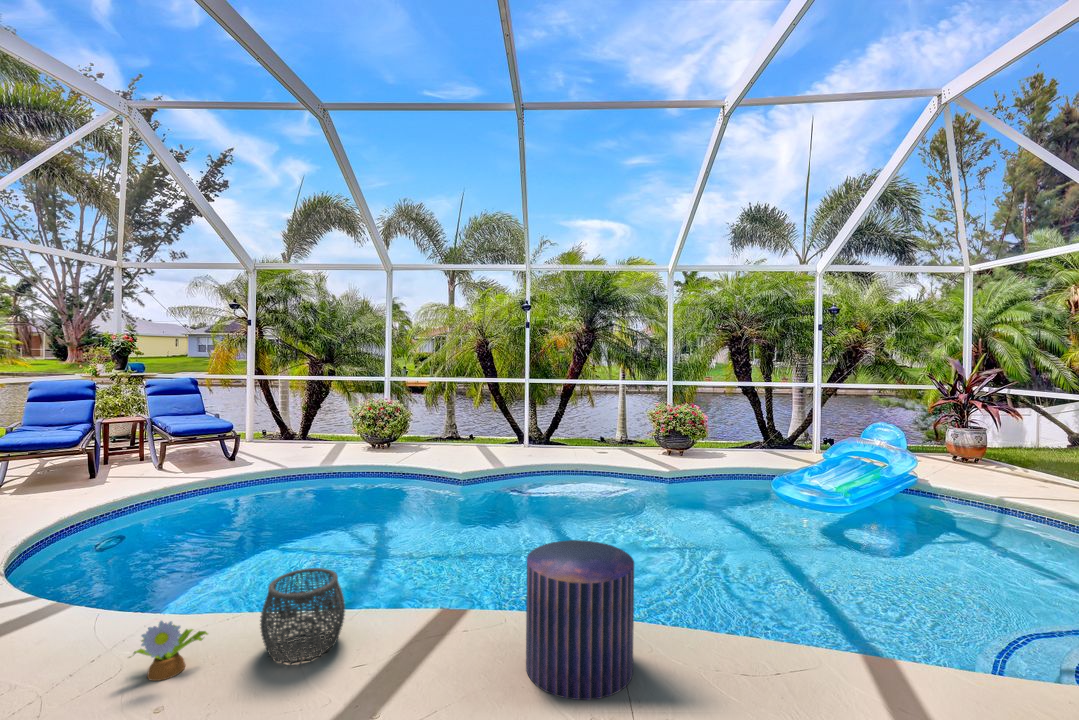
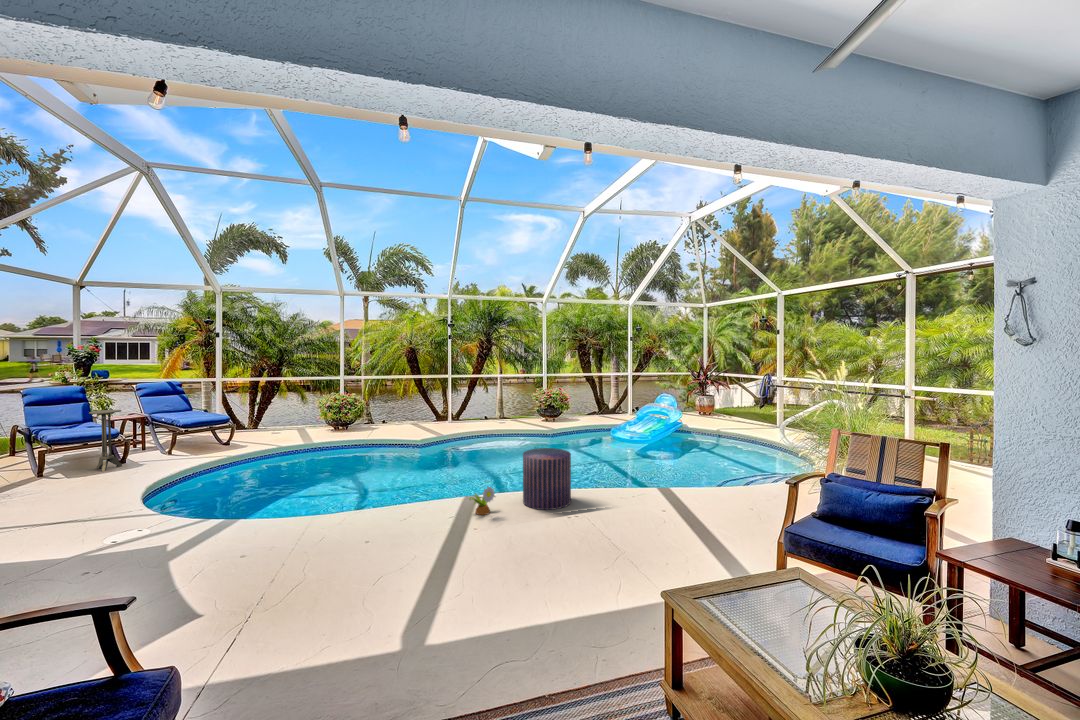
side table: none [44,411,85,490] -> present [89,410,122,472]
woven basket: present [260,568,345,663] -> none [389,474,431,517]
decorative plant: present [134,621,208,681] -> present [469,487,495,515]

